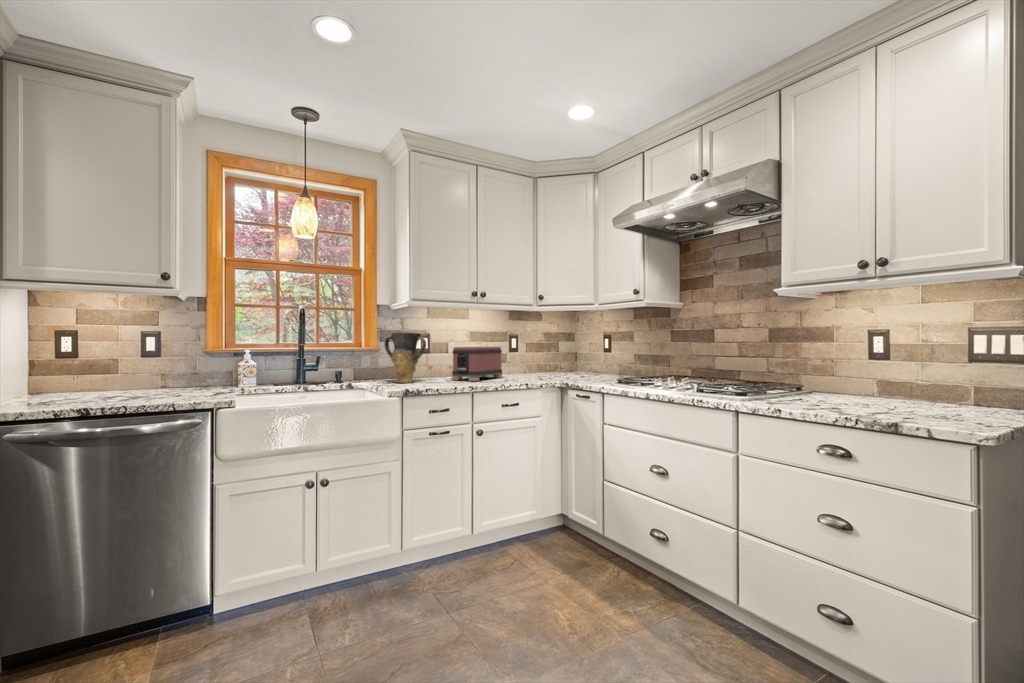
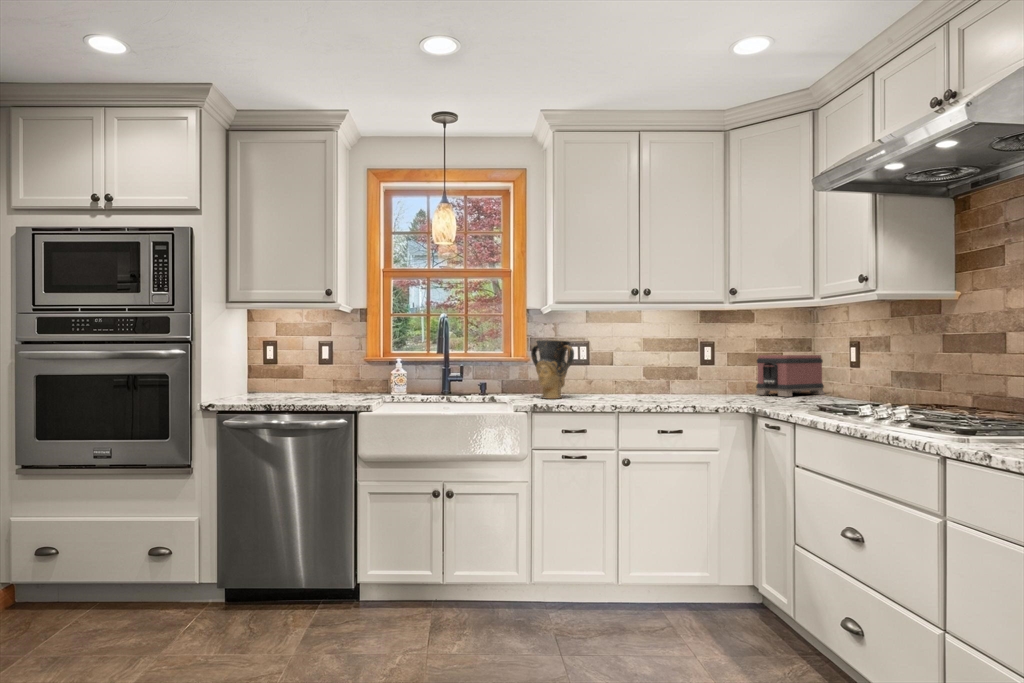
toaster: present [451,347,503,381] -> present [755,355,825,397]

